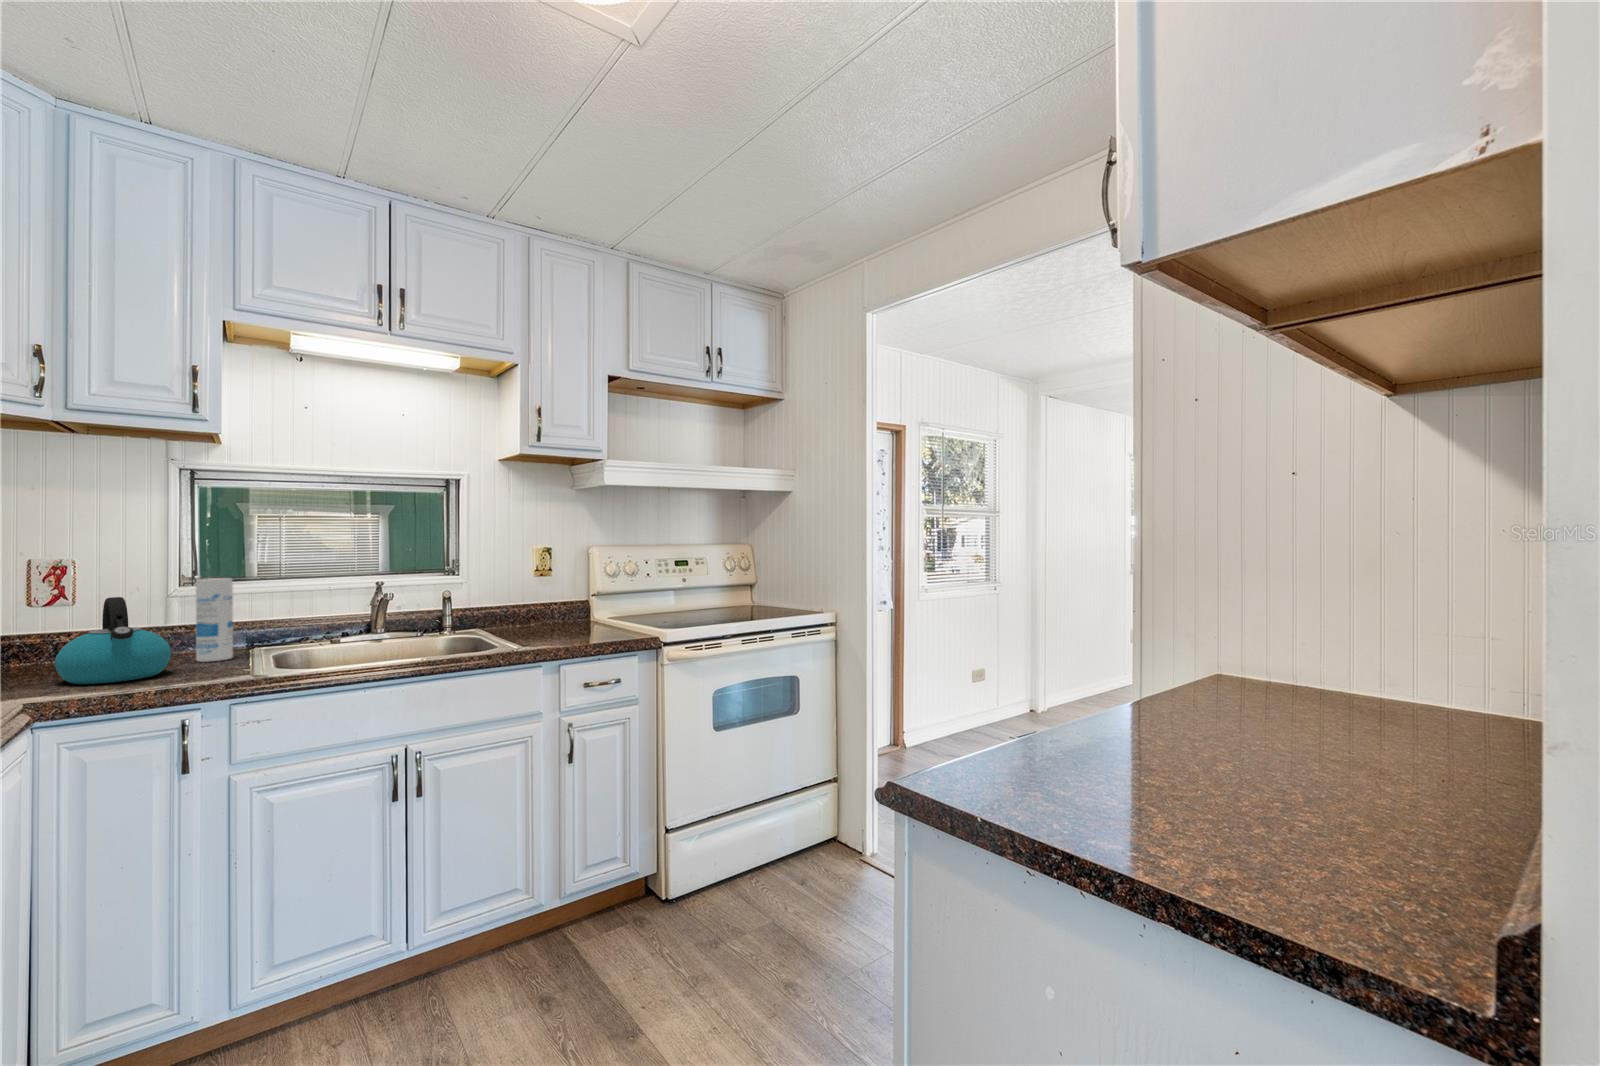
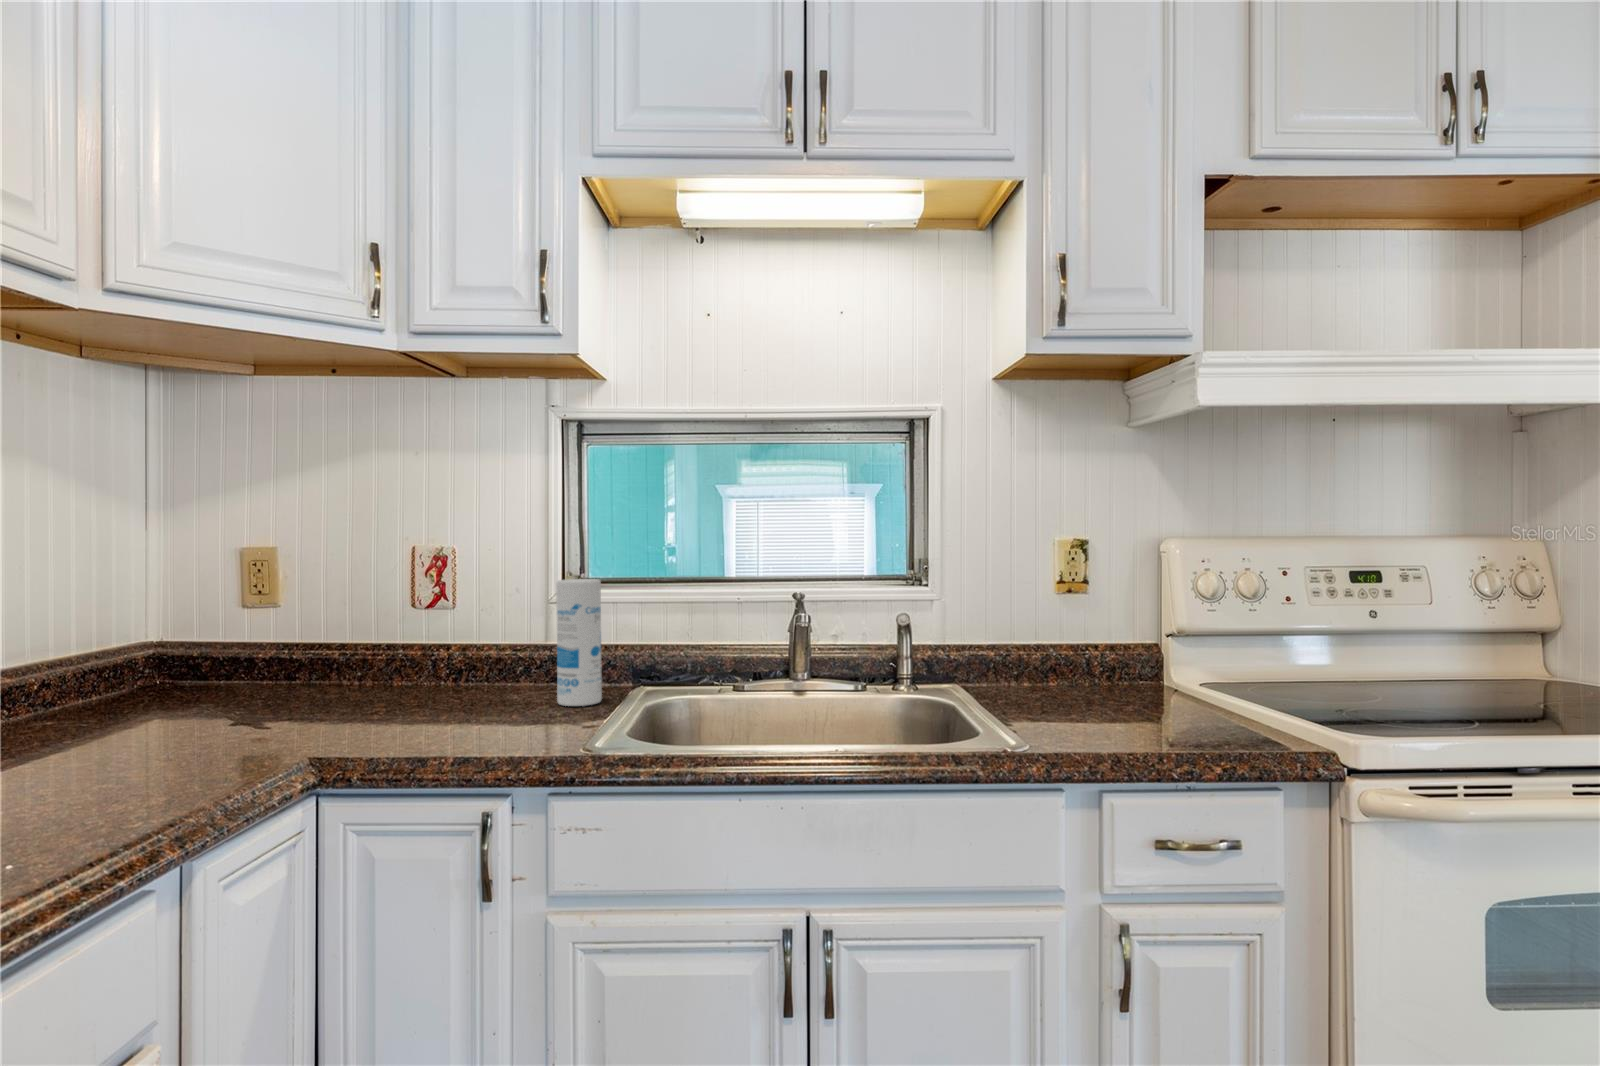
kettle: present [55,597,171,684] -> none [372,605,507,734]

